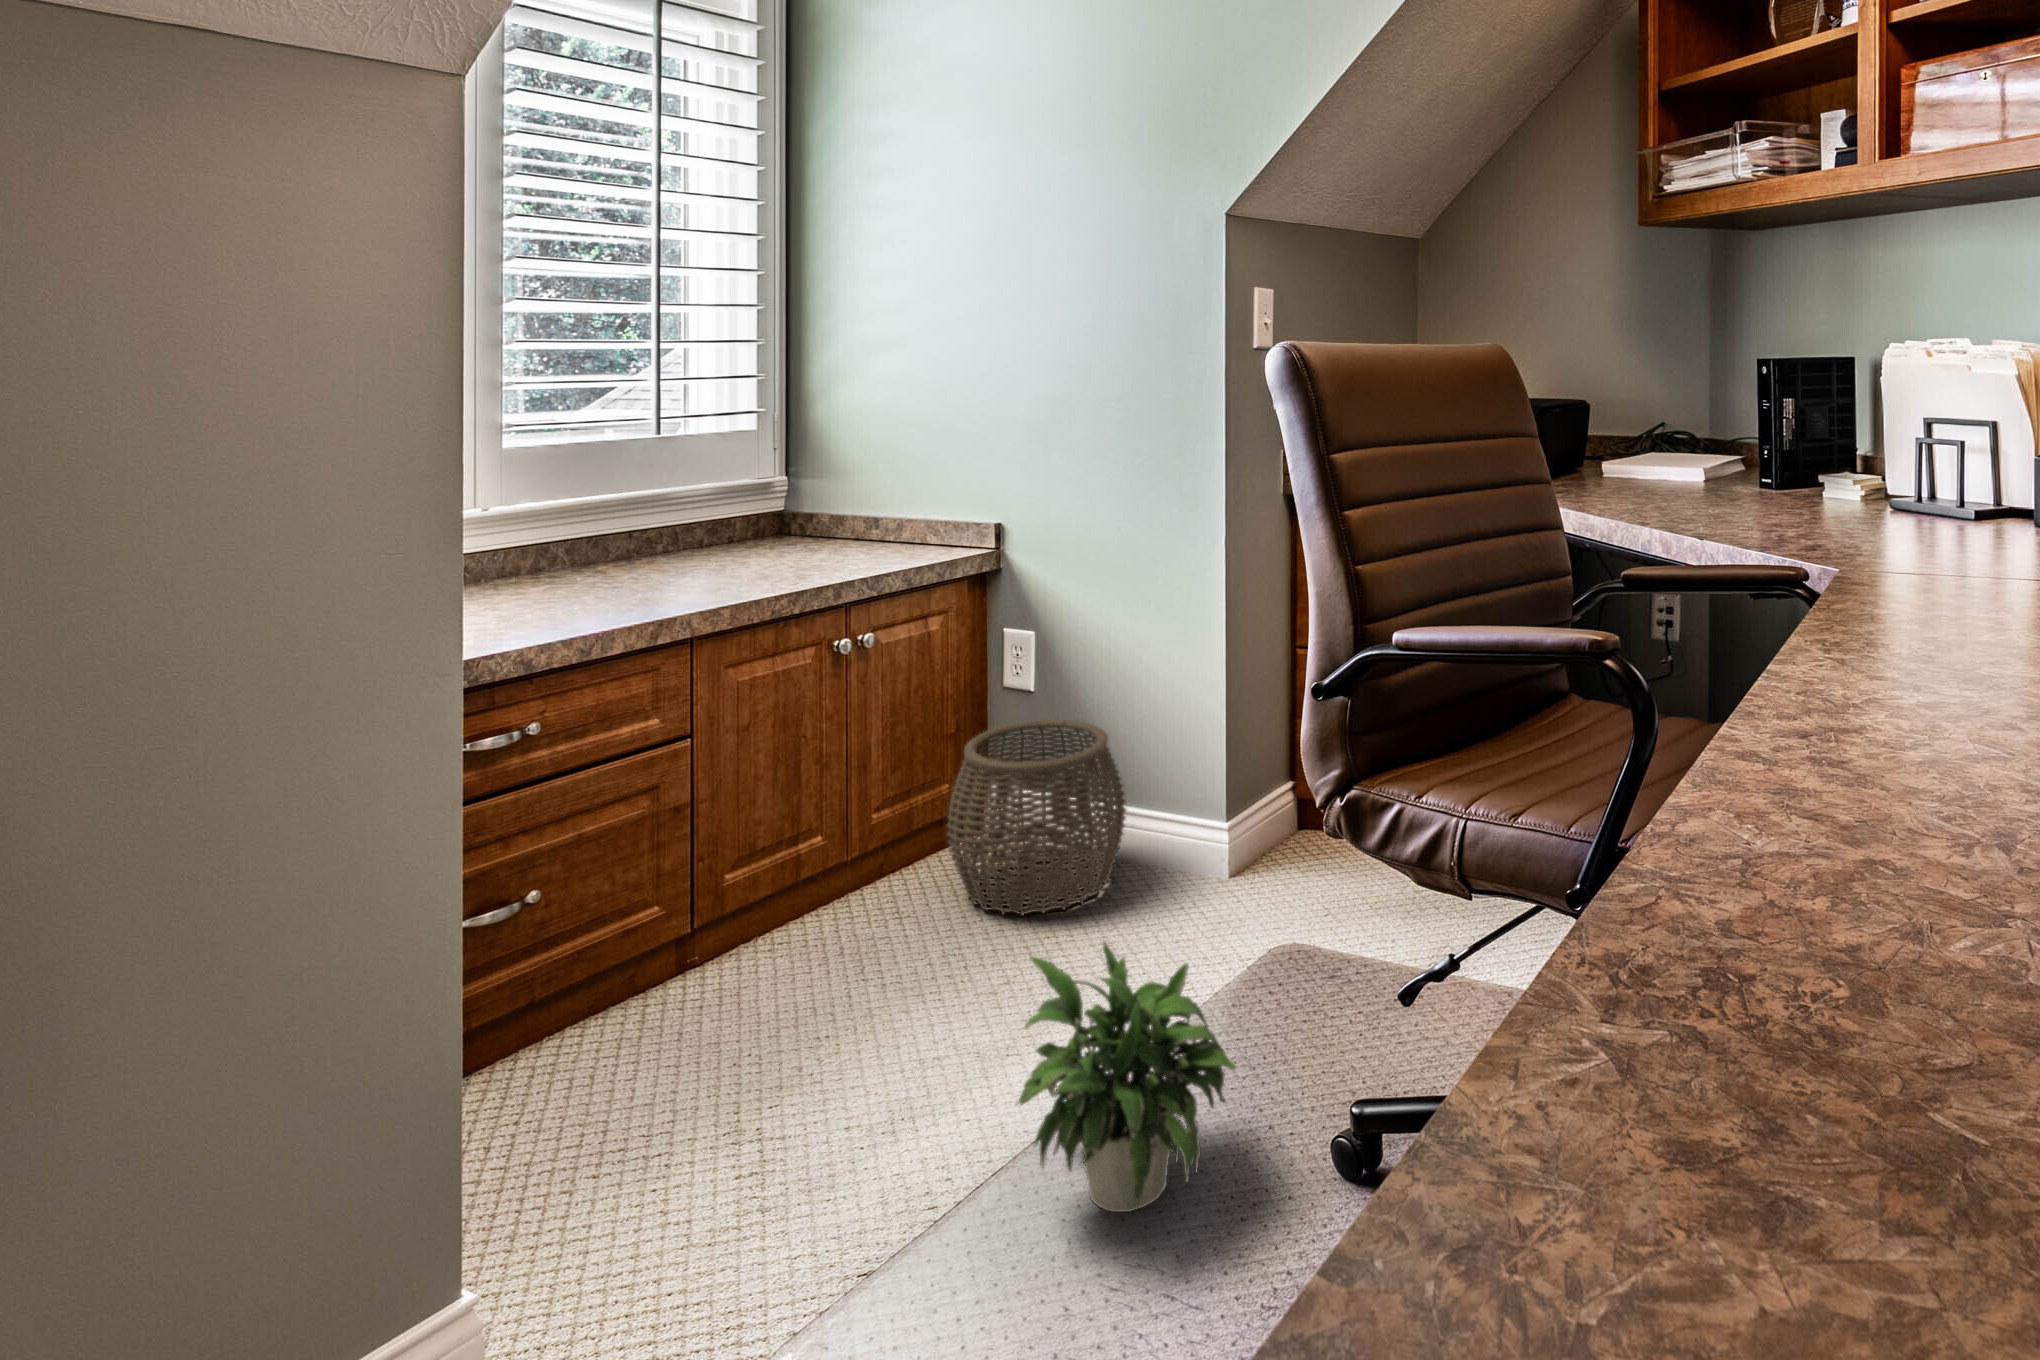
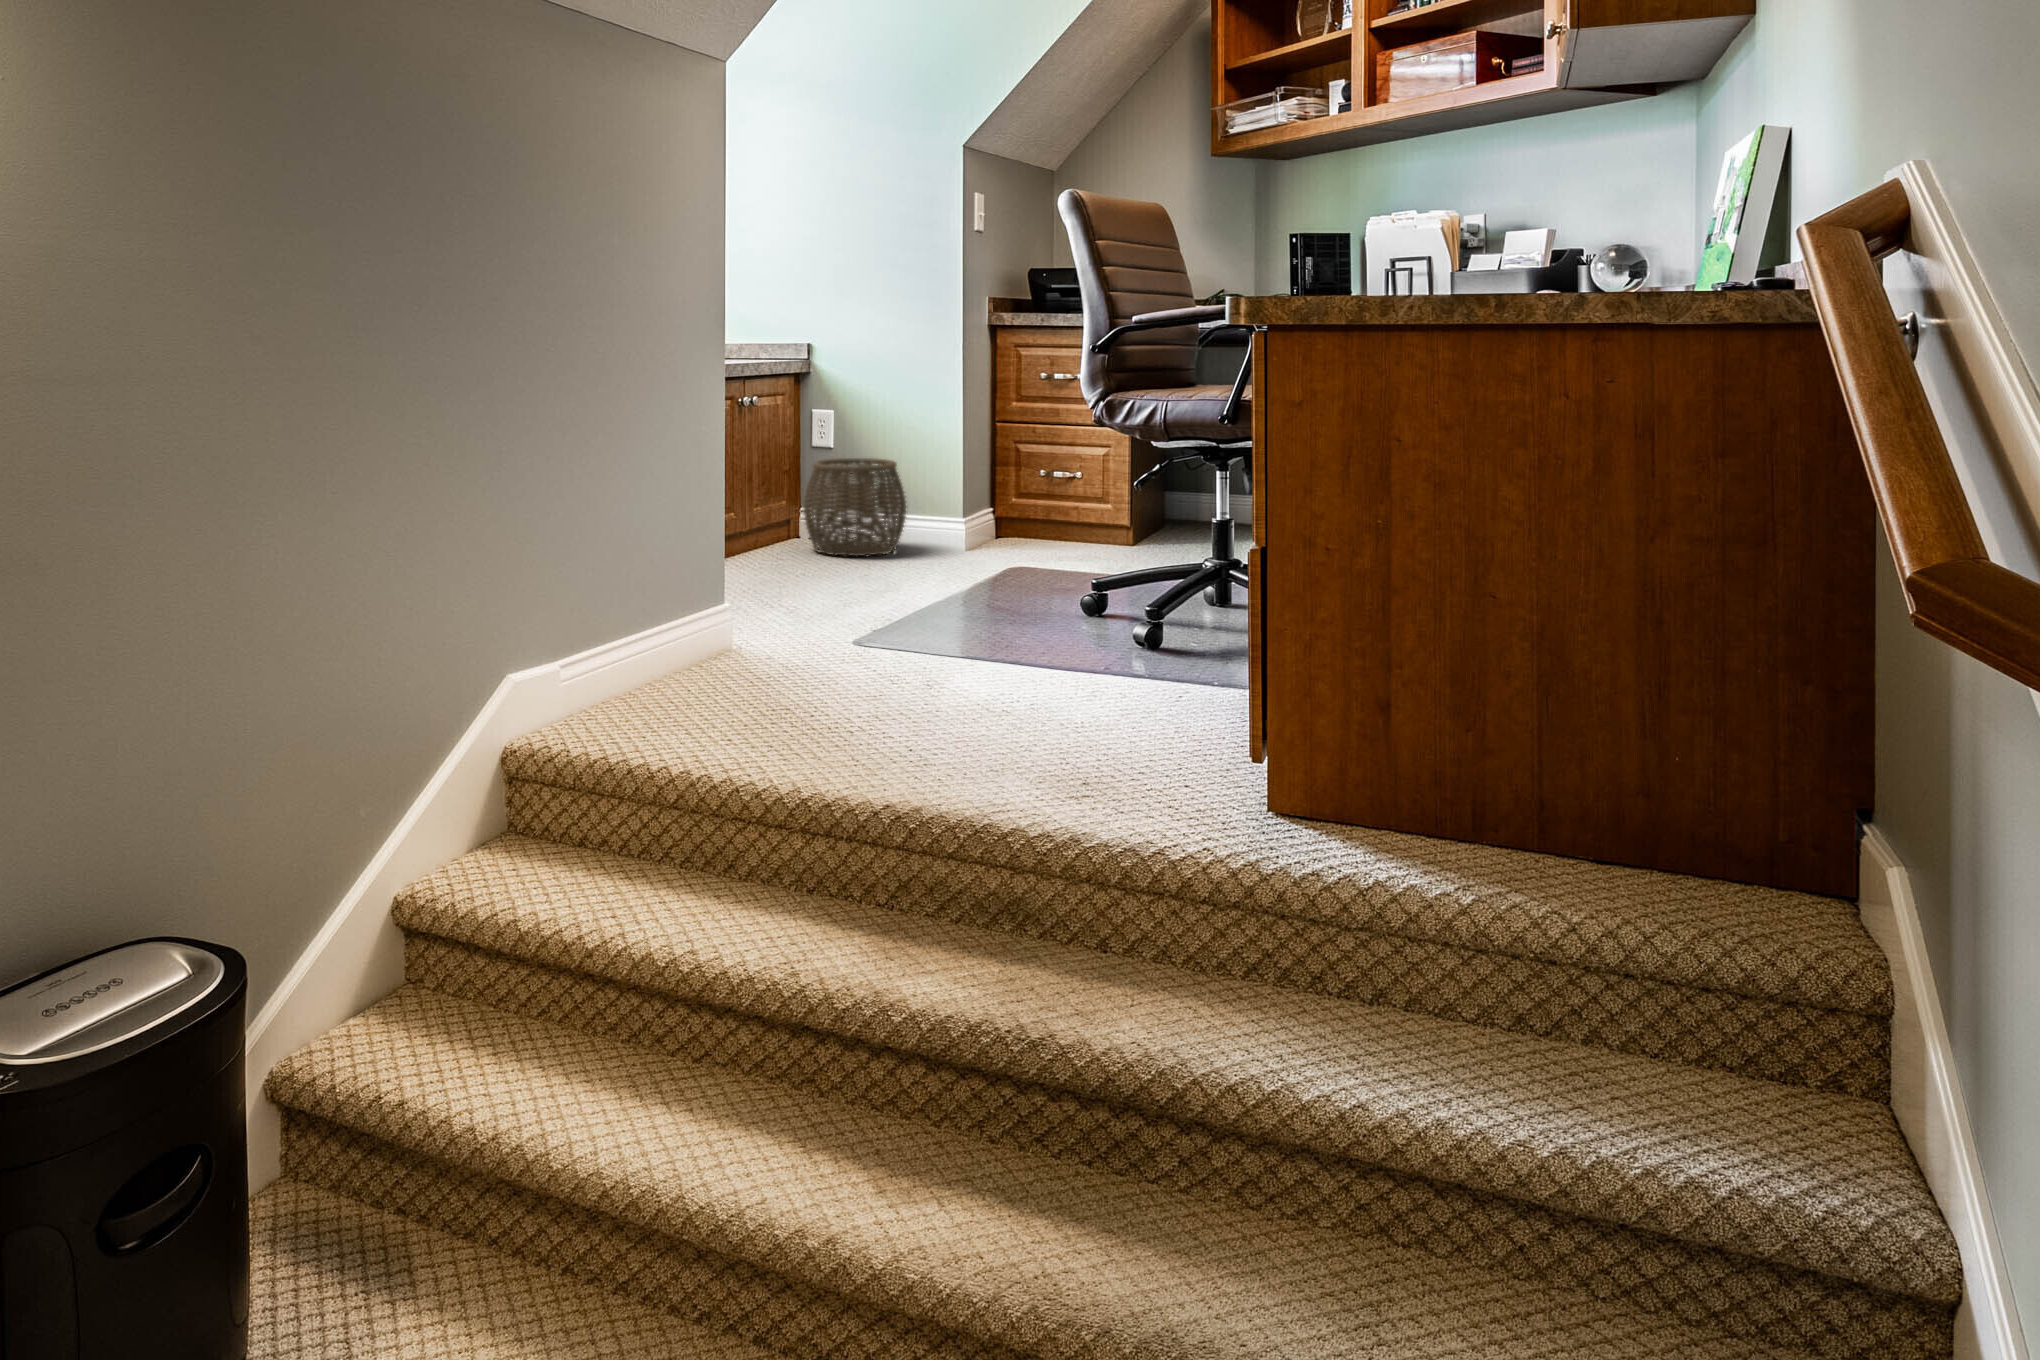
potted plant: present [1019,941,1236,1212] -> none [927,497,1049,608]

